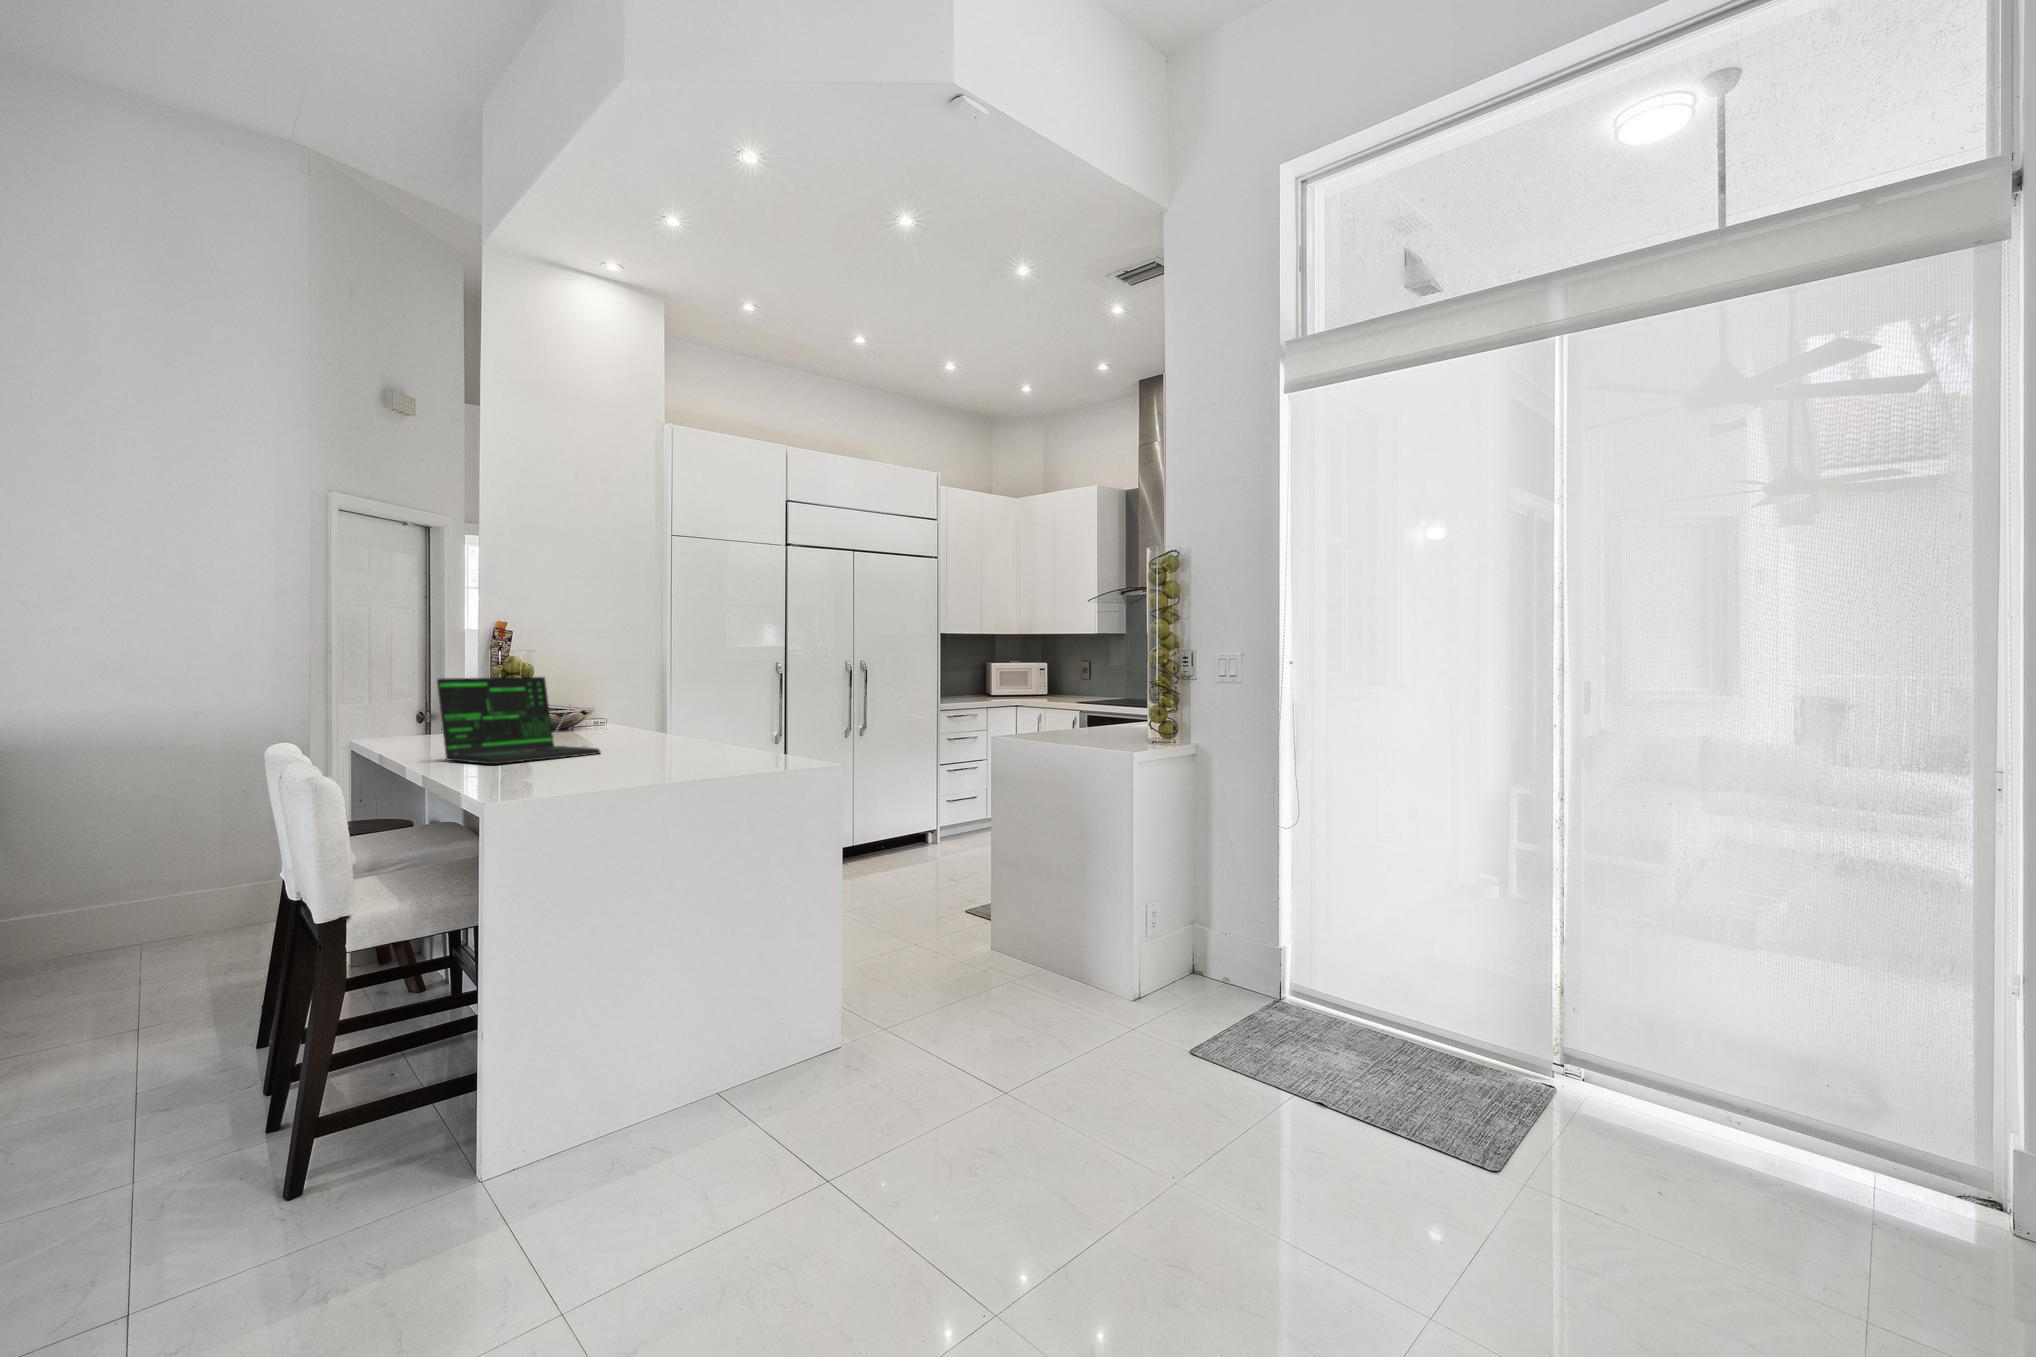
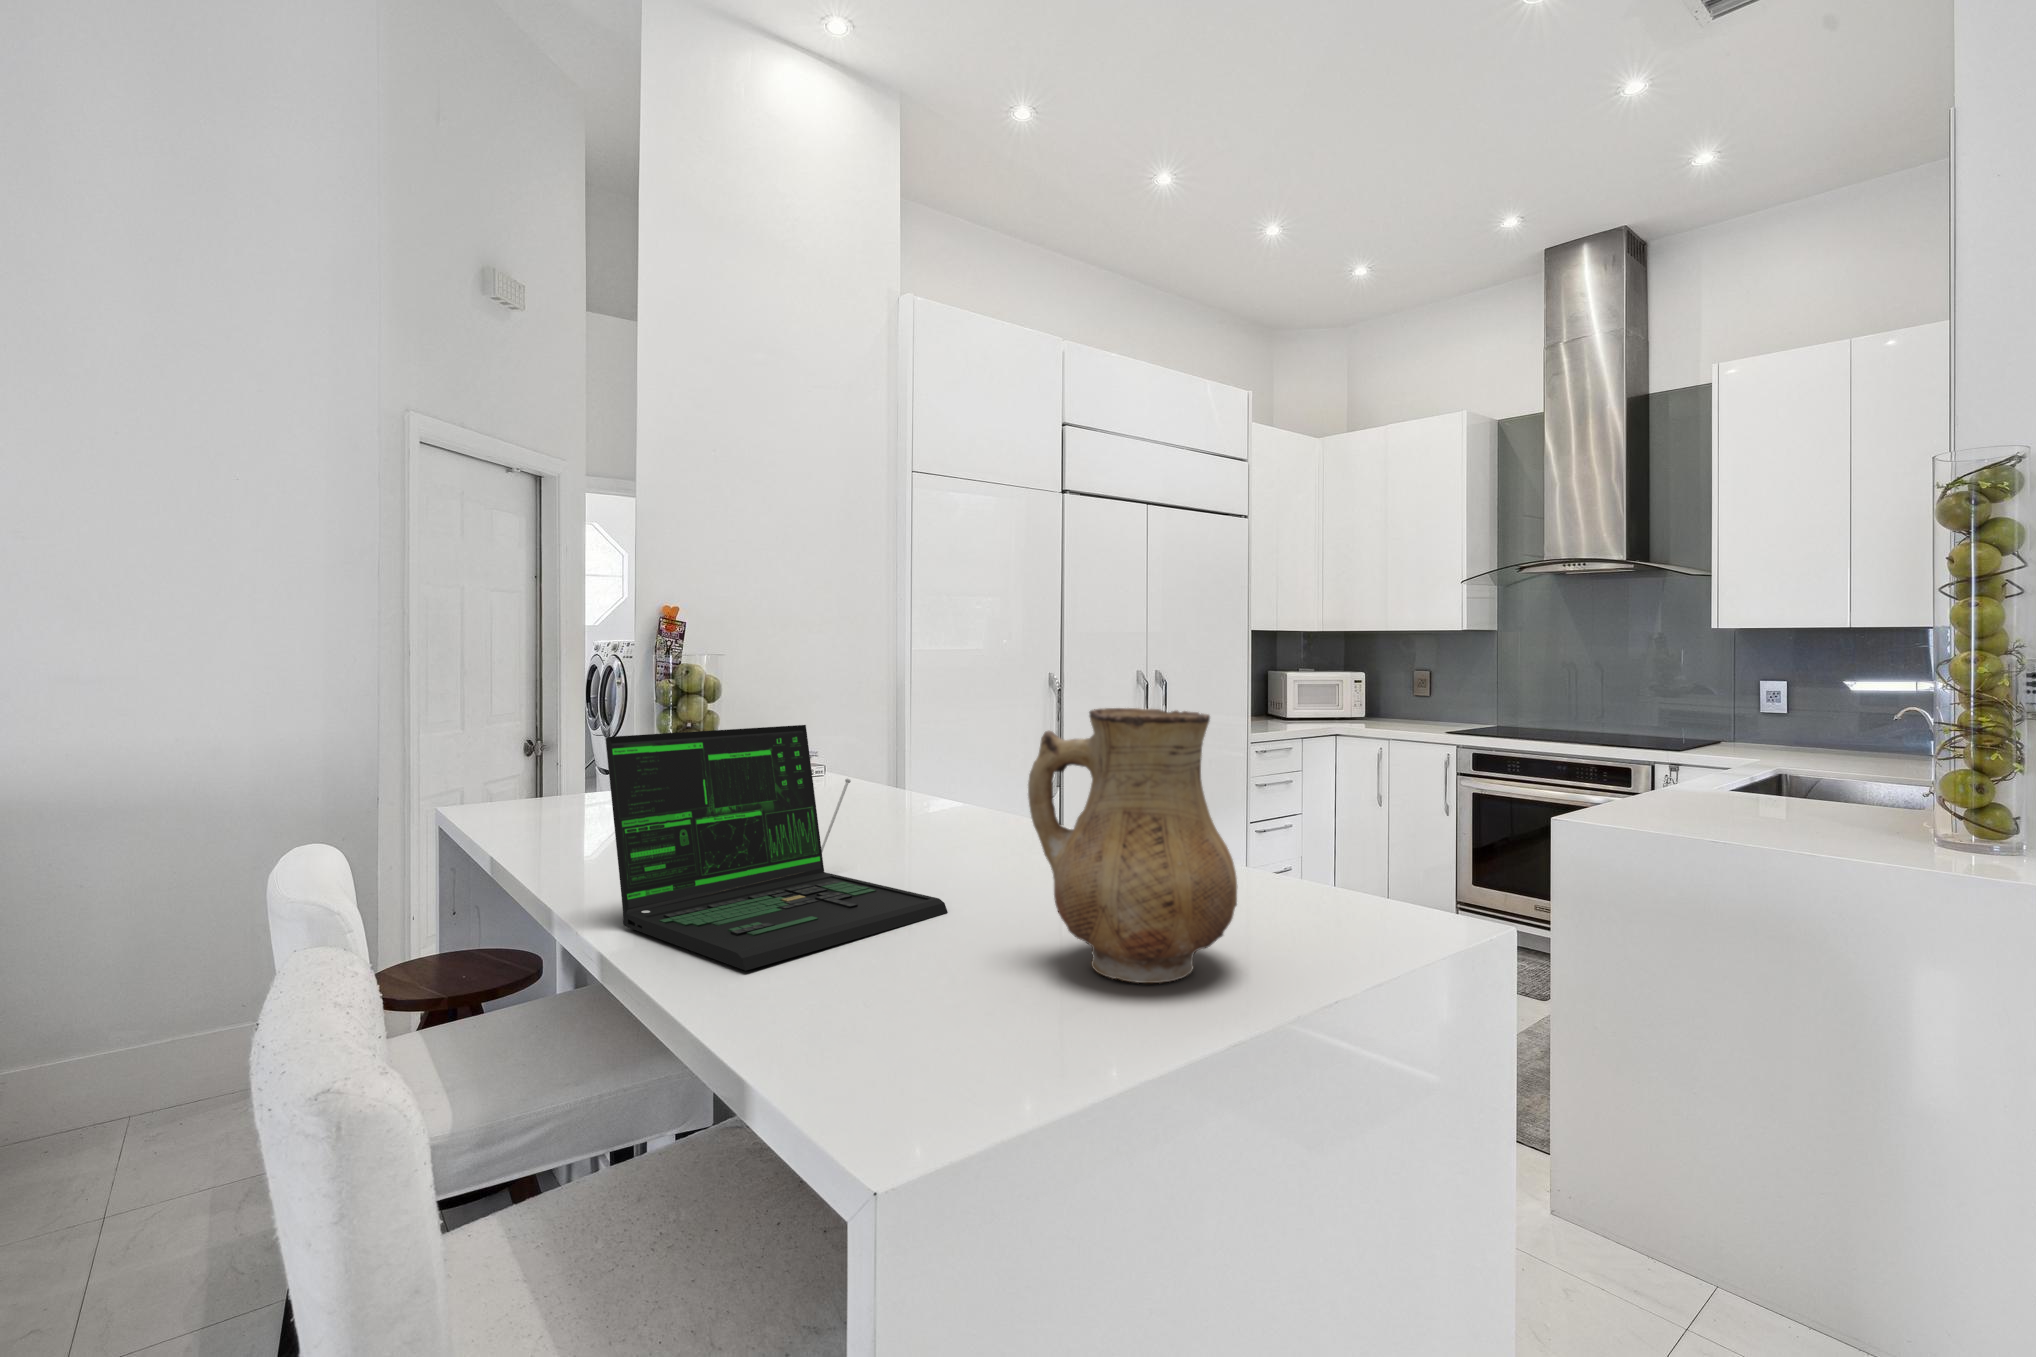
ceramic pitcher: none [613,659,696,760] -> present [1028,708,1237,983]

